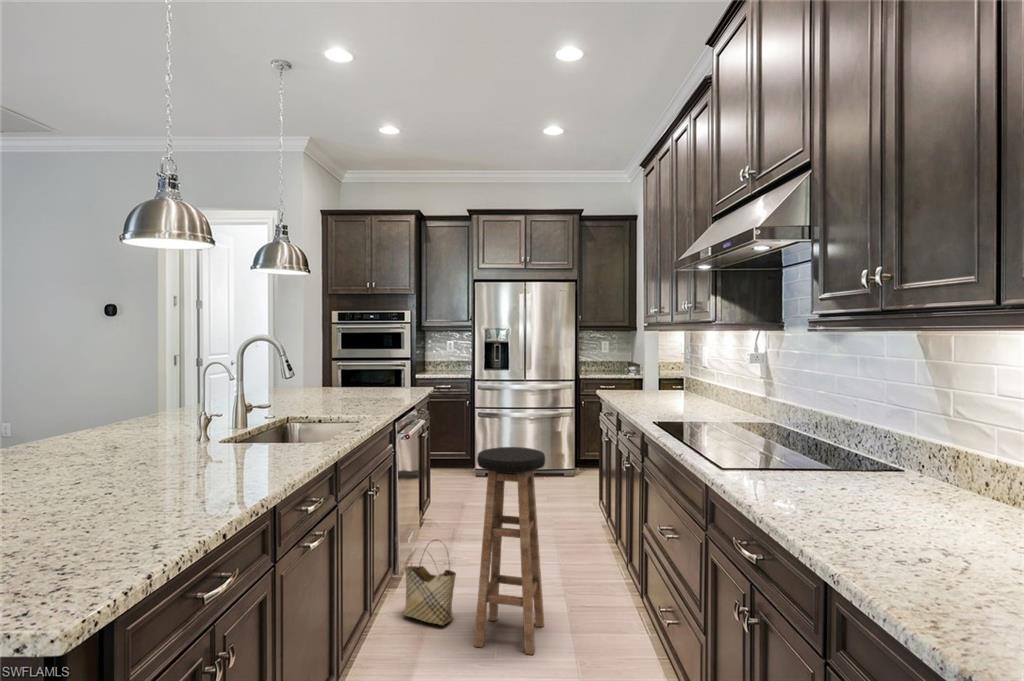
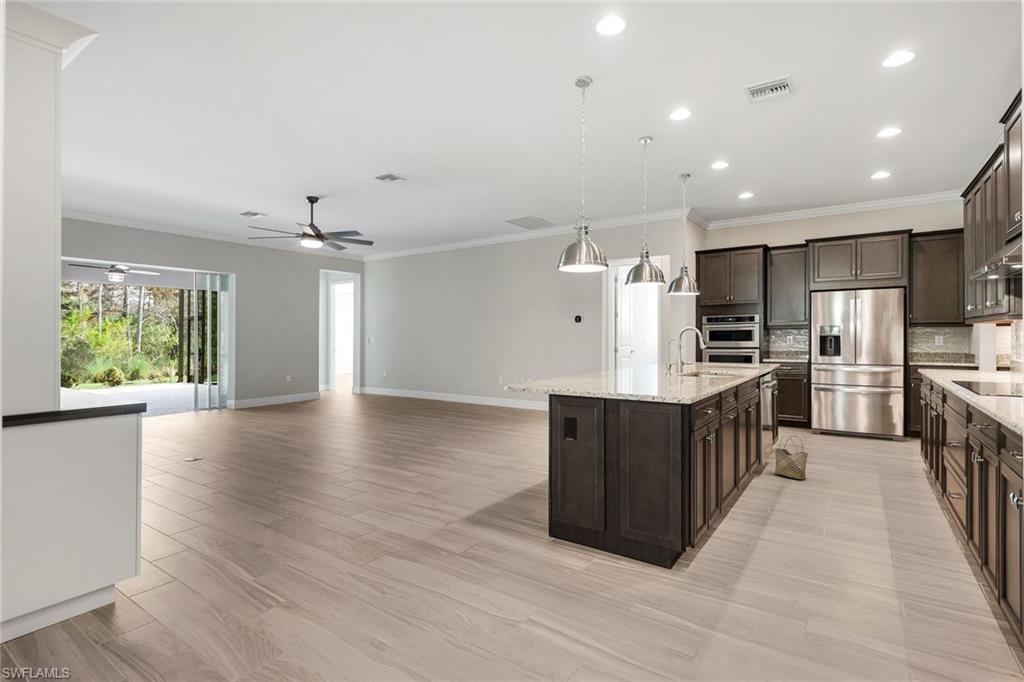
bar stool: present [474,447,545,655] -> none [821,385,869,495]

